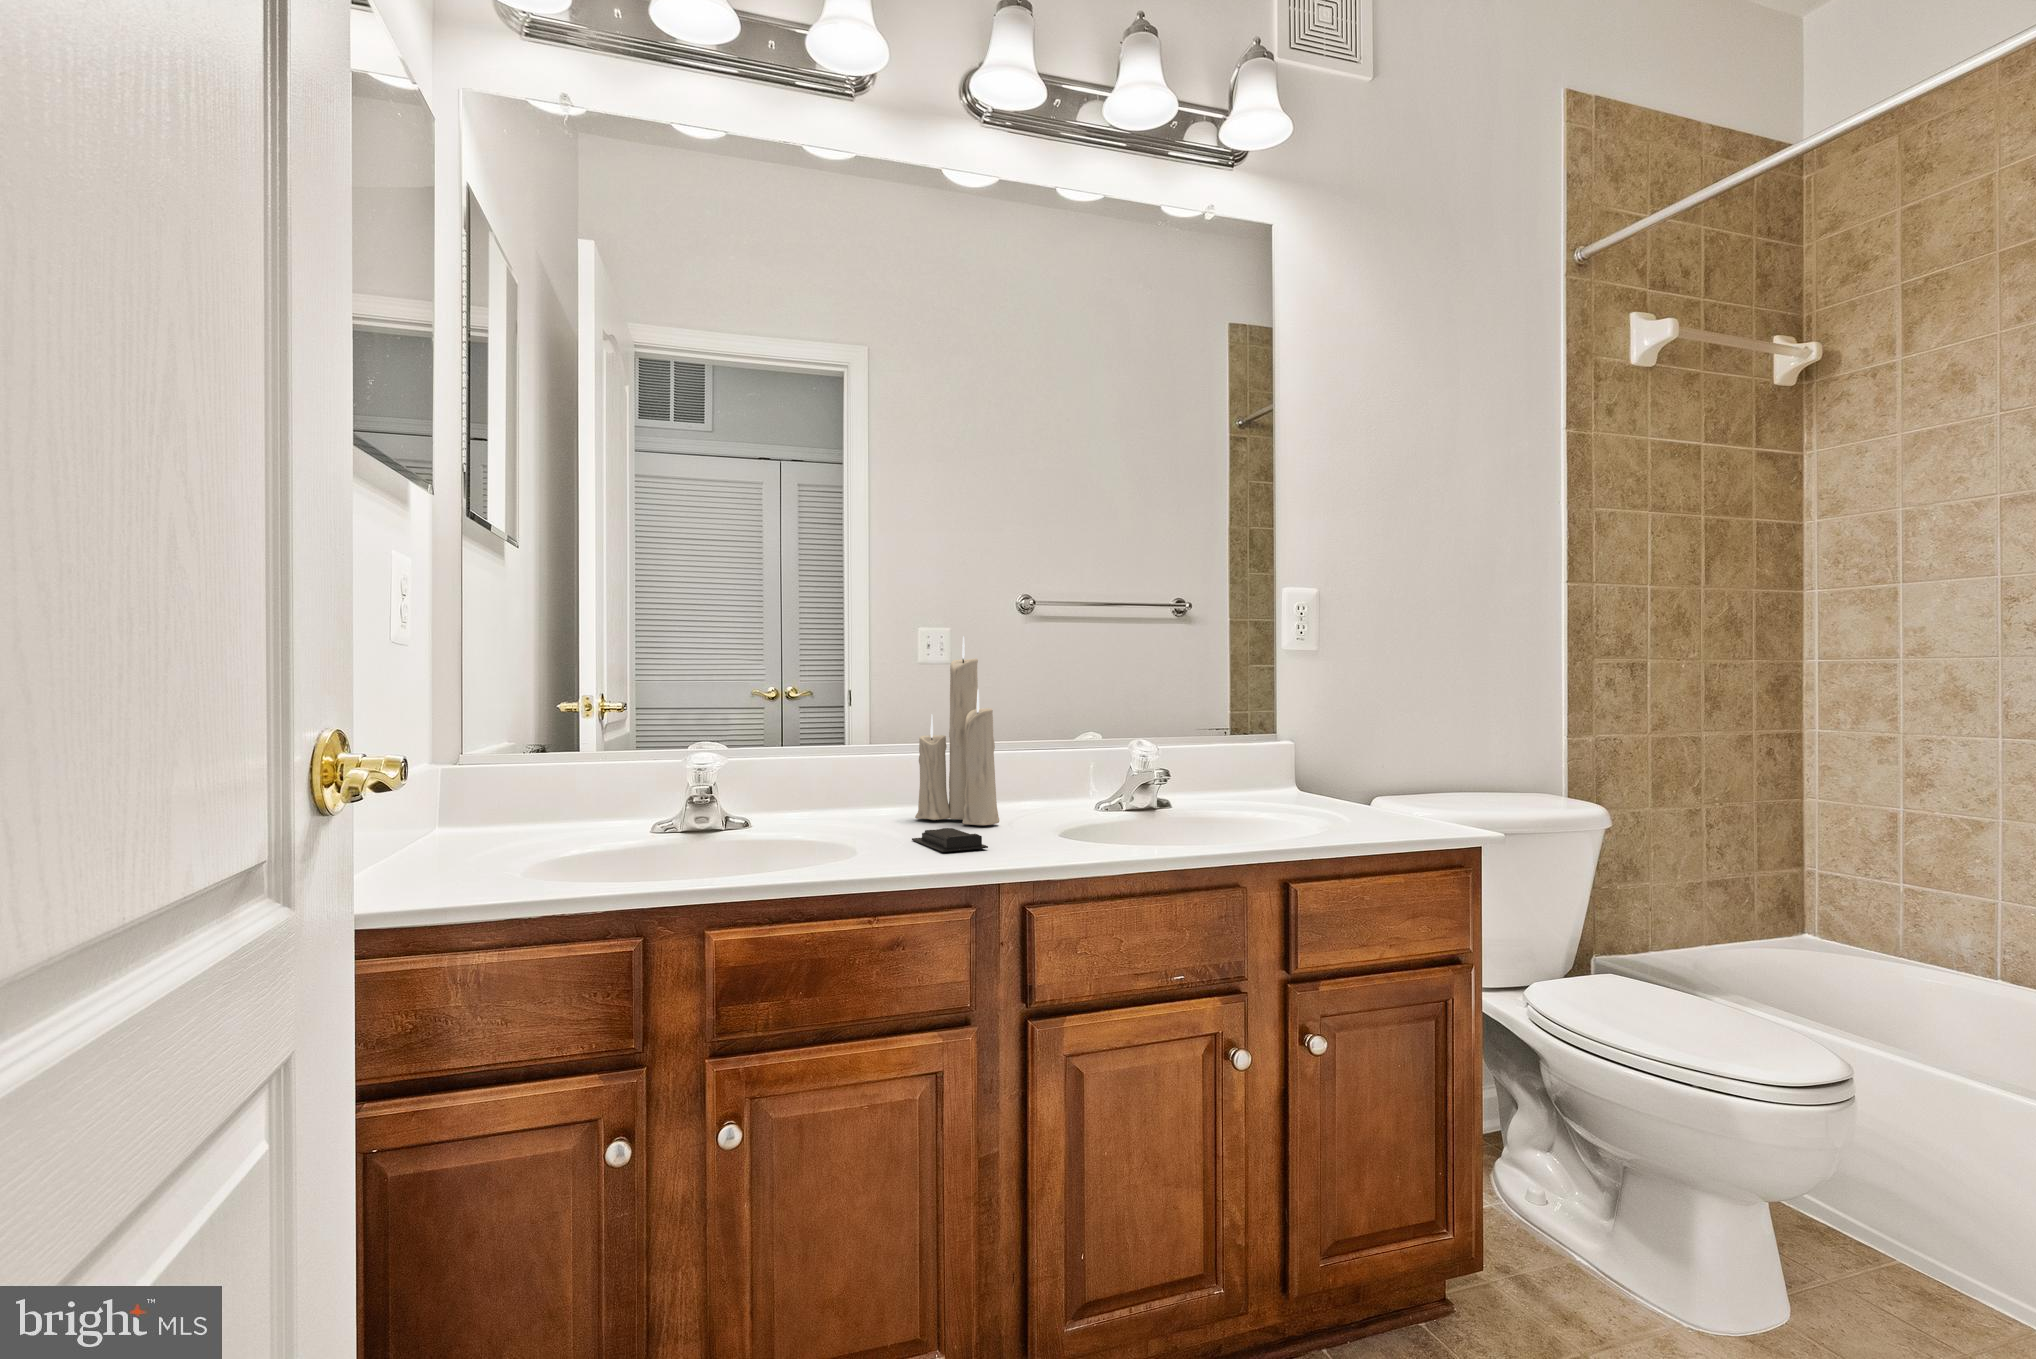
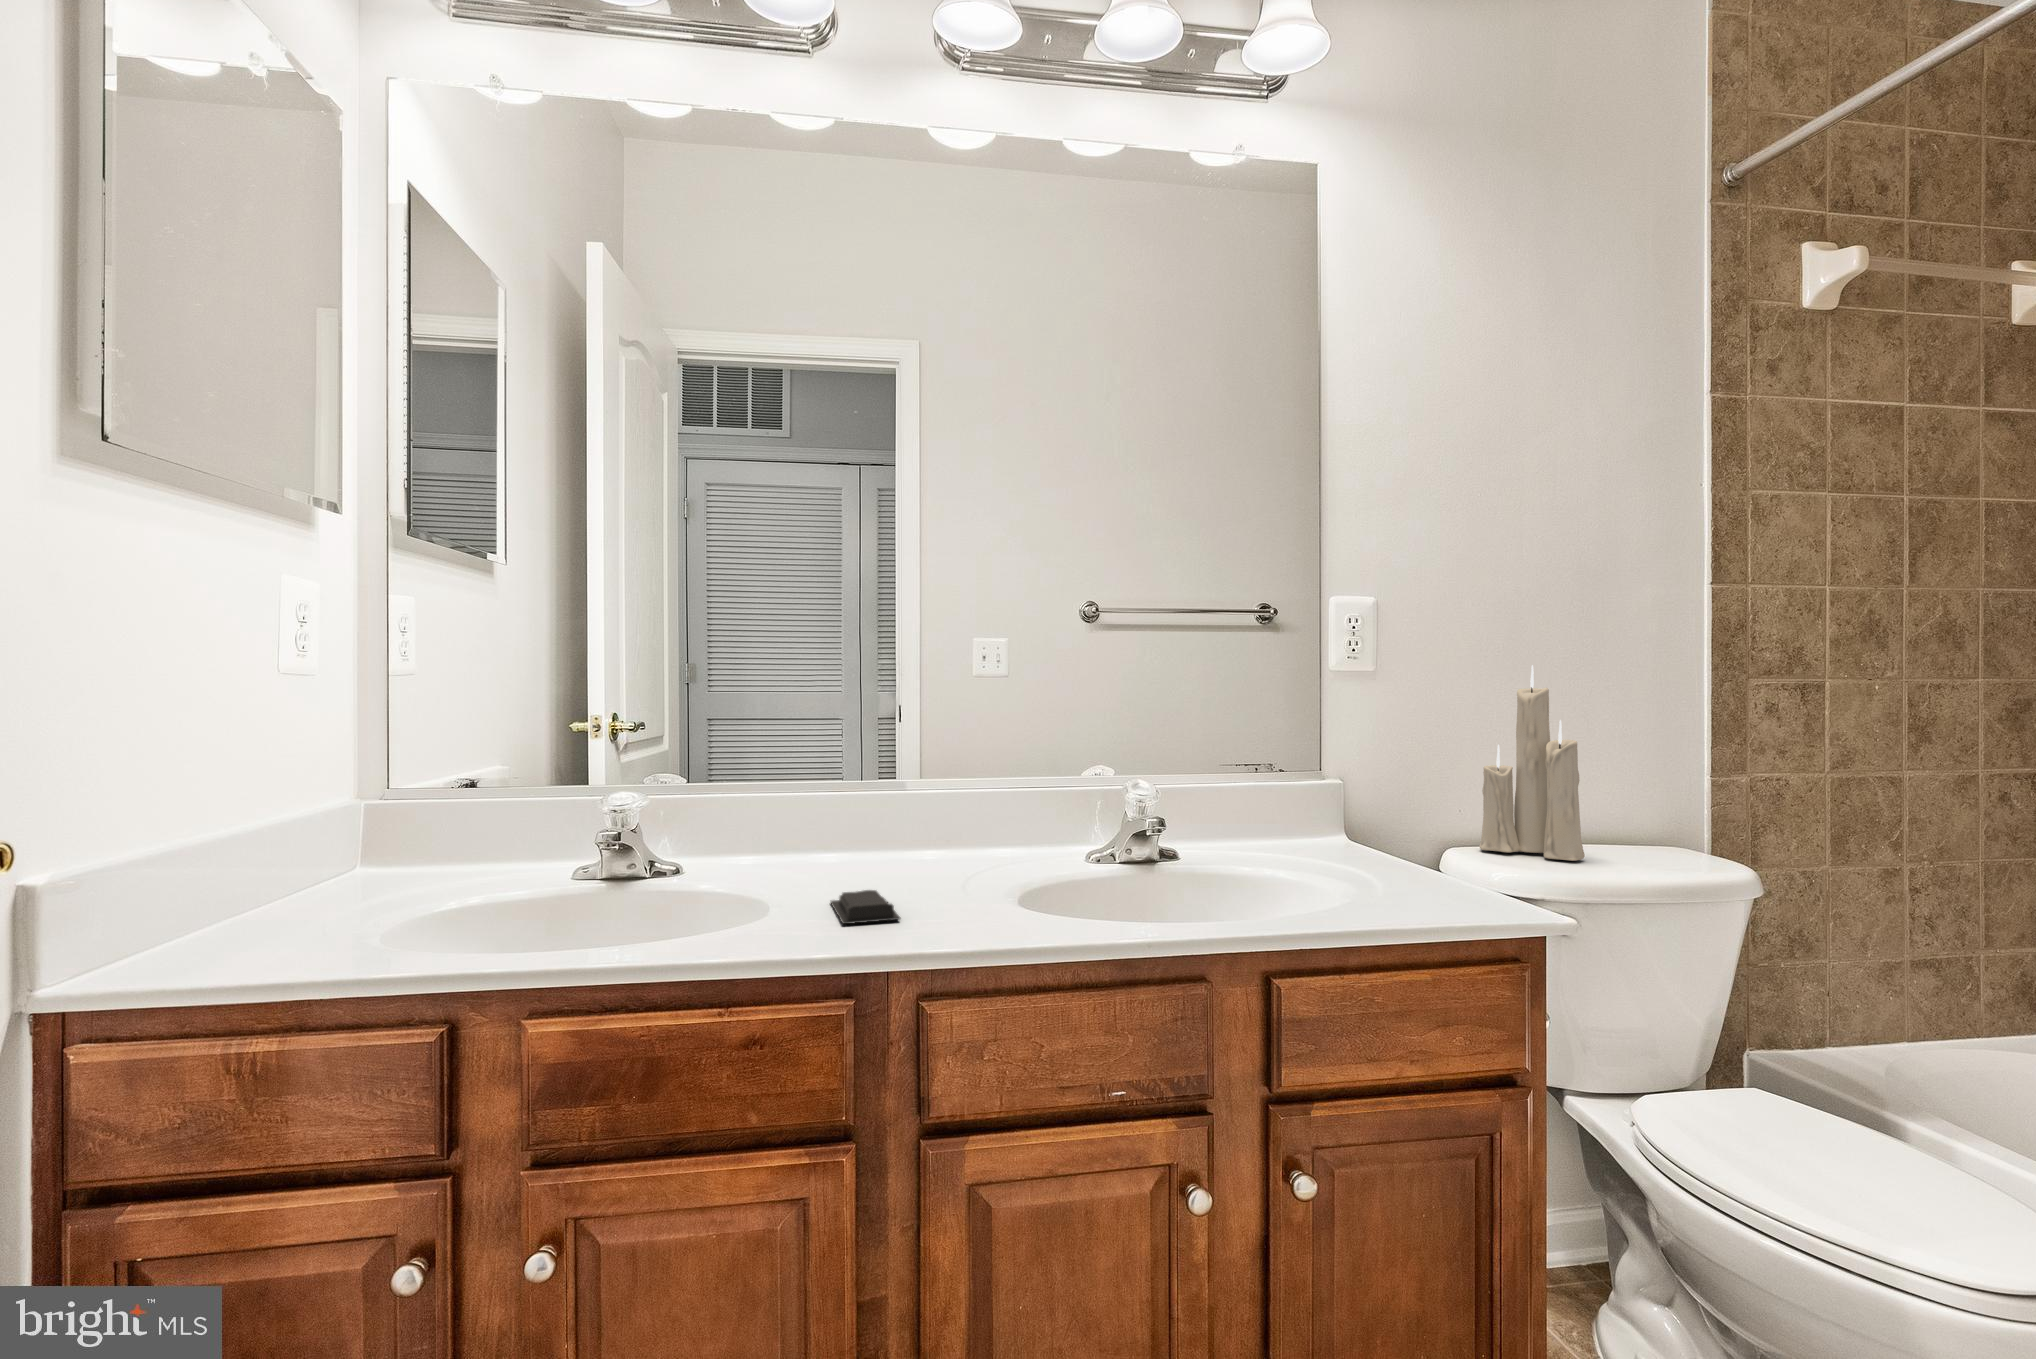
candle: present [915,636,999,825] -> present [1480,665,1585,861]

